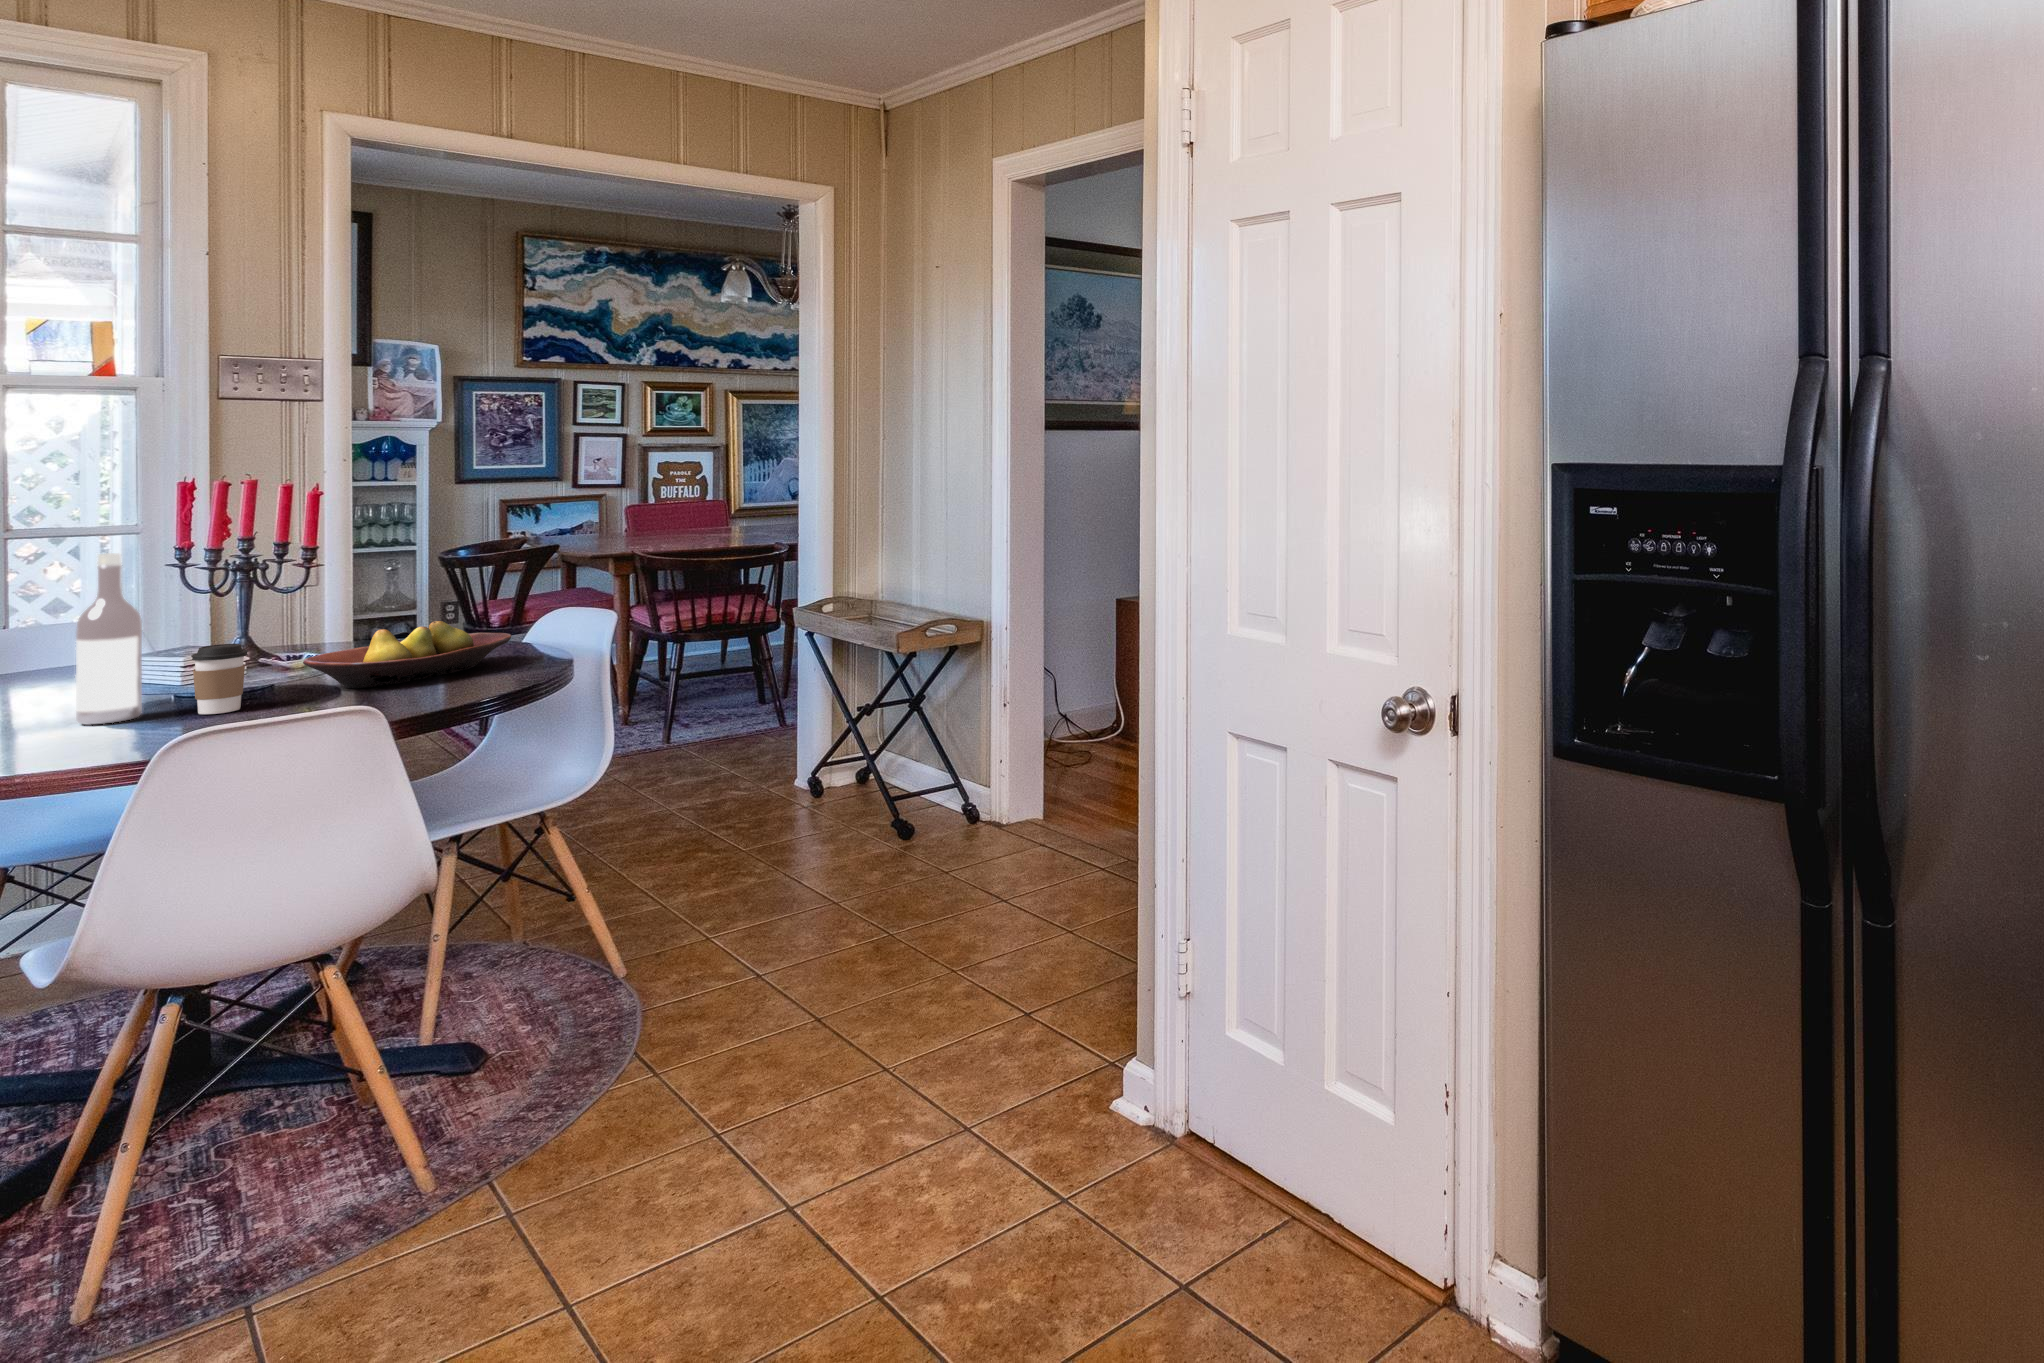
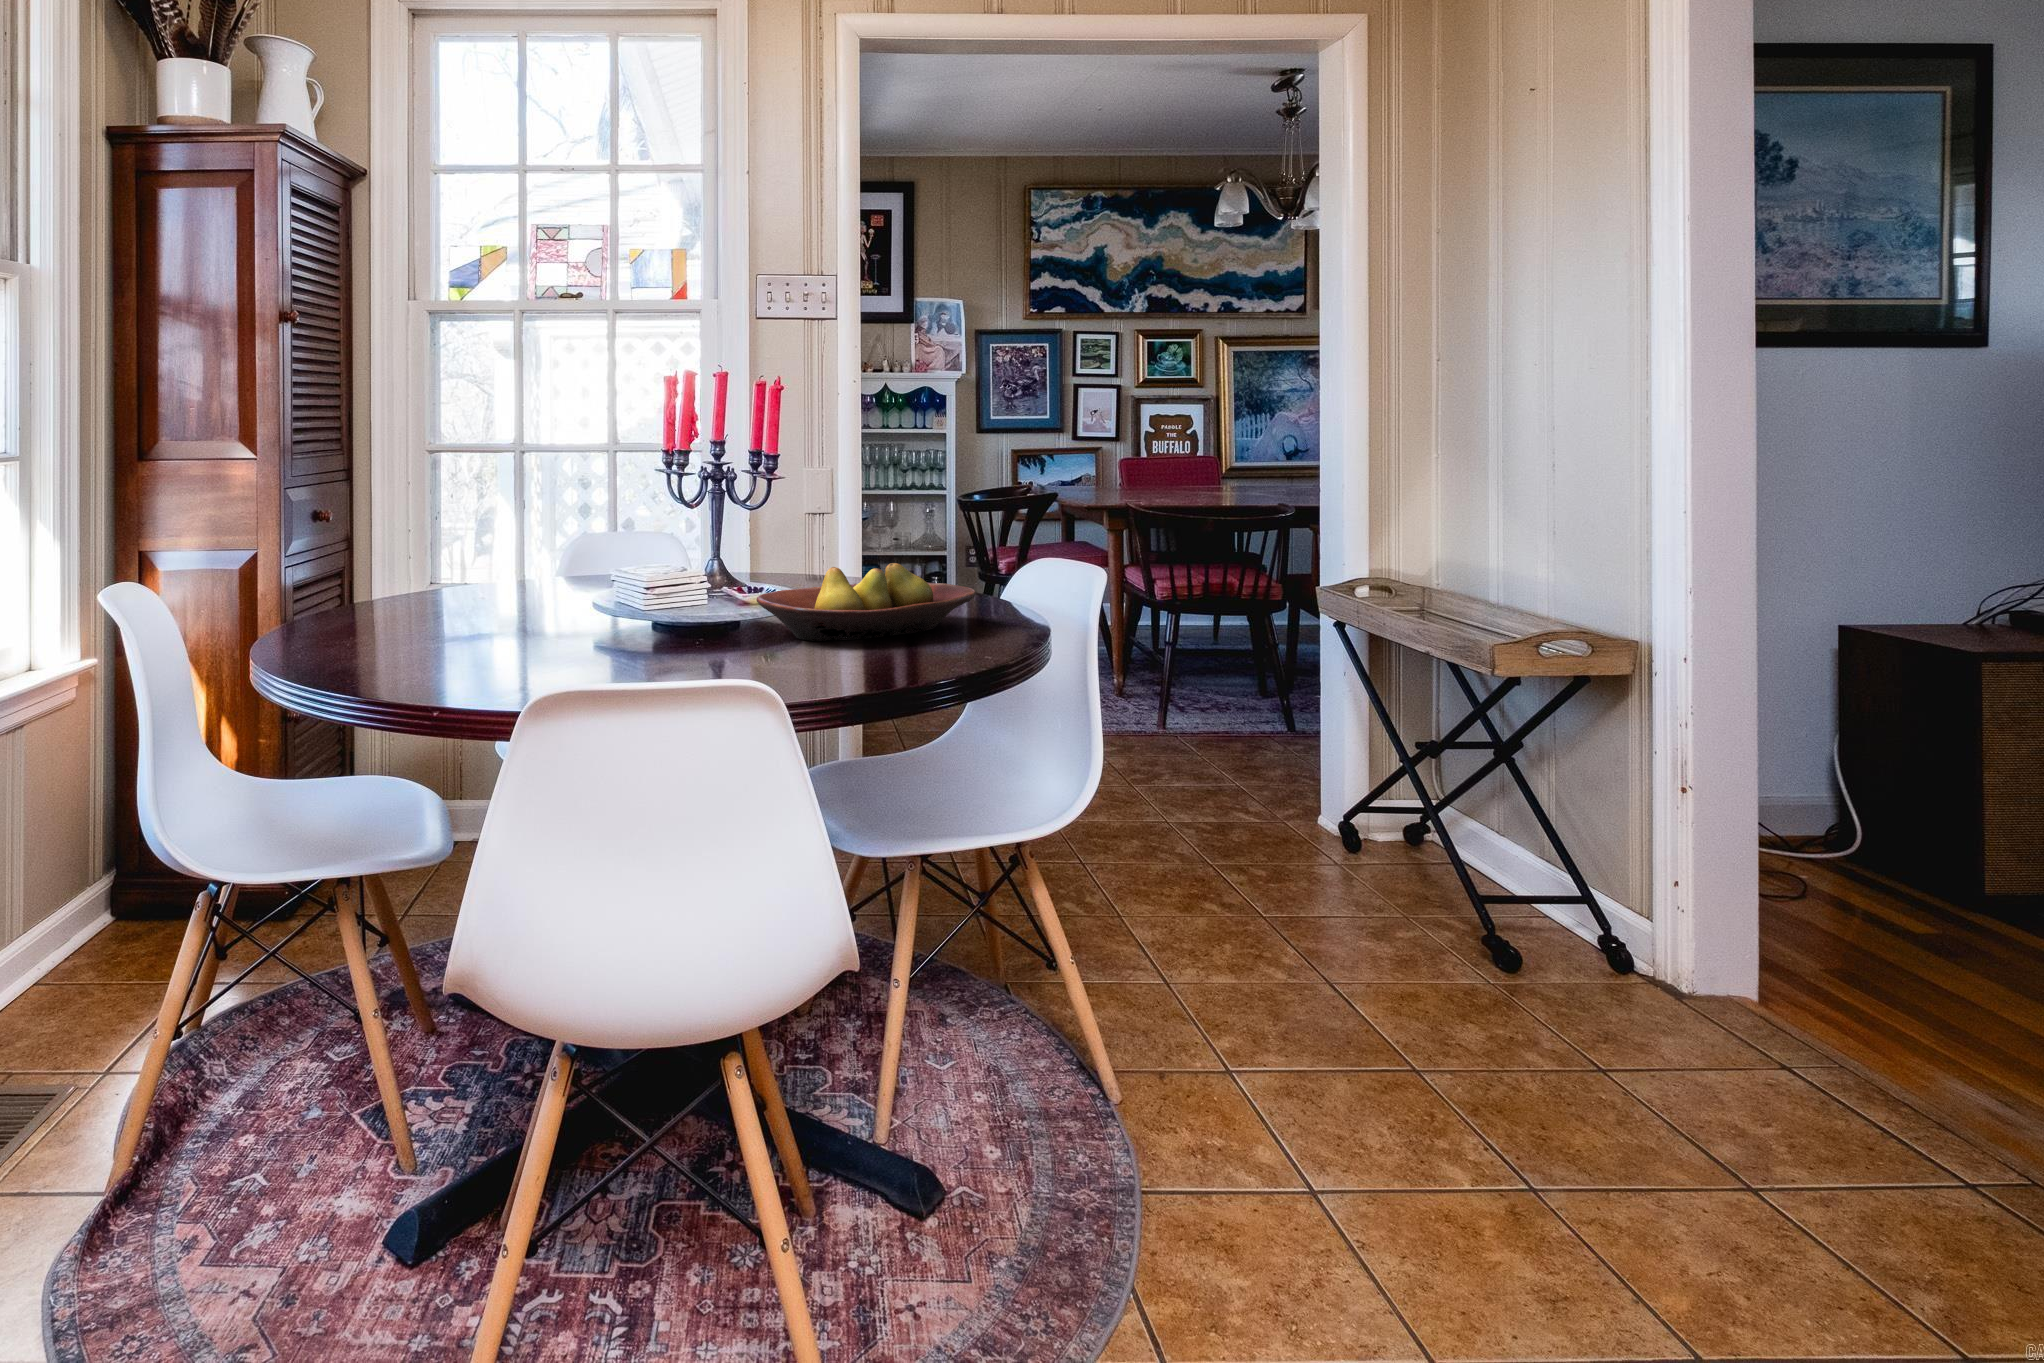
wine bottle: present [76,553,142,725] -> none [555,451,608,646]
coffee cup: present [191,644,248,714] -> none [644,567,695,652]

